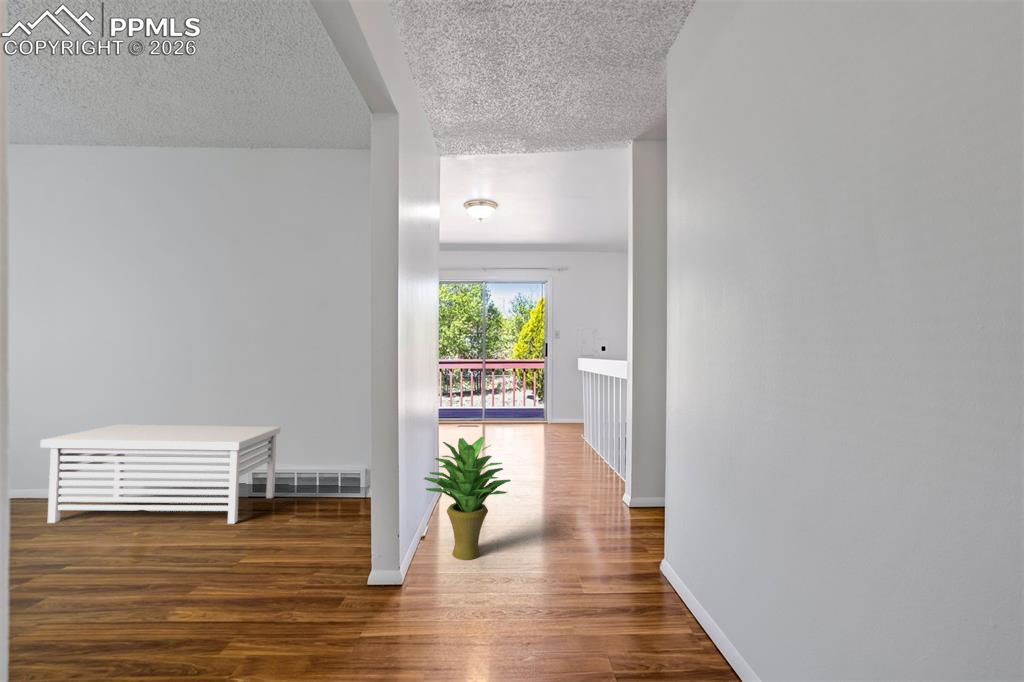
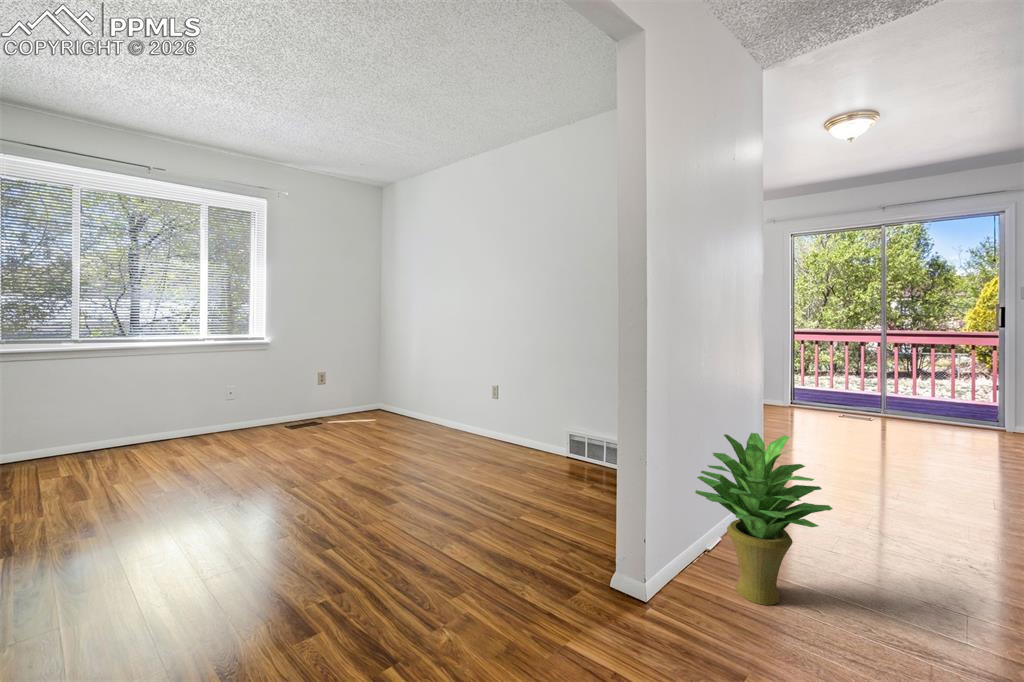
storage bench: present [41,425,280,524] -> none [432,383,590,480]

